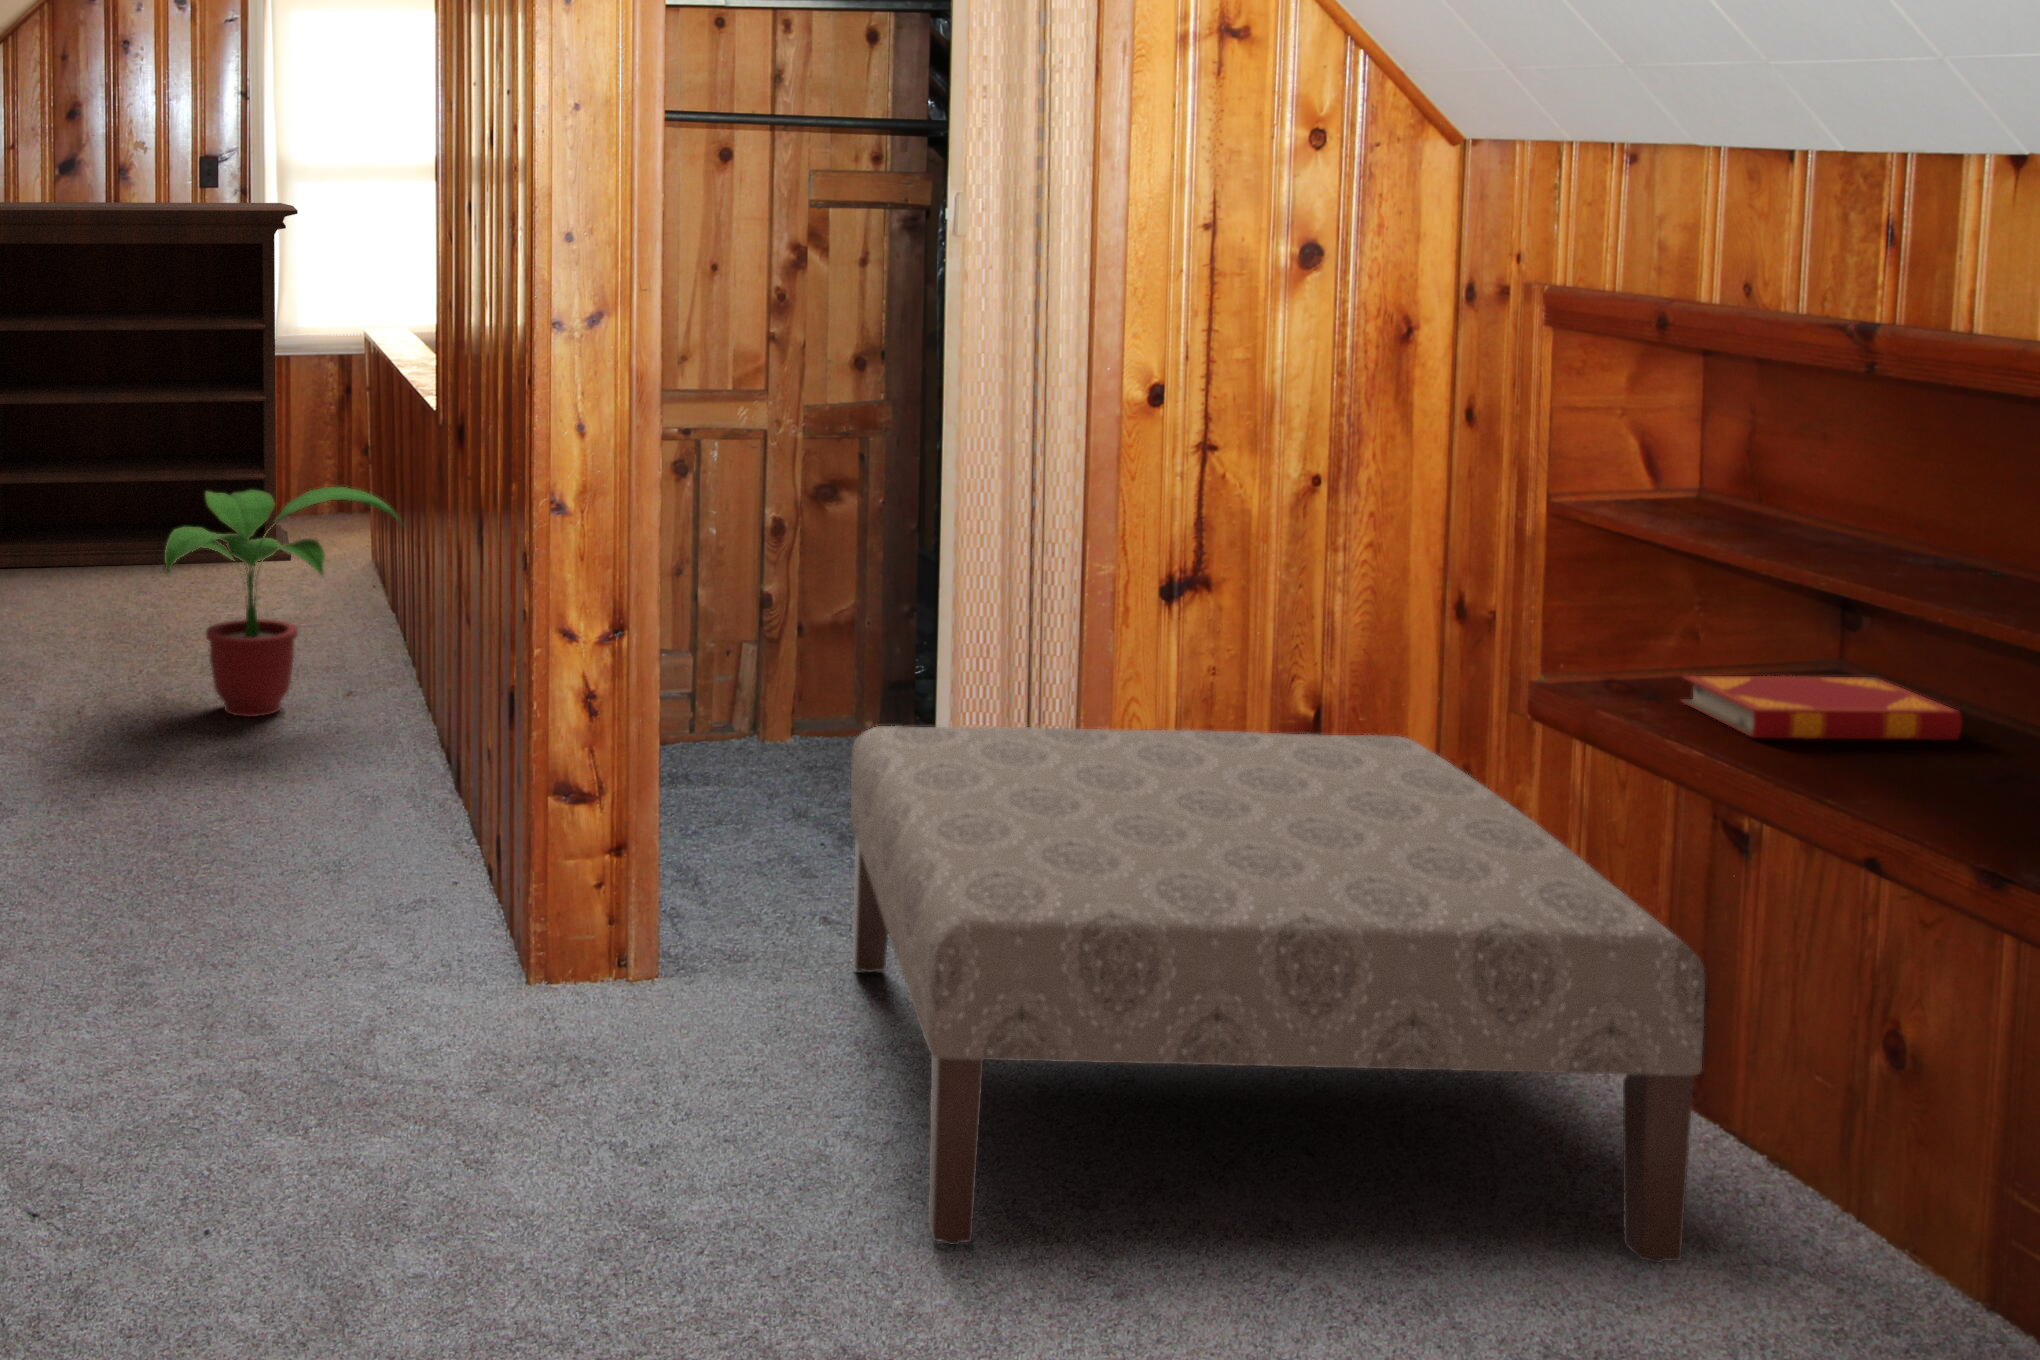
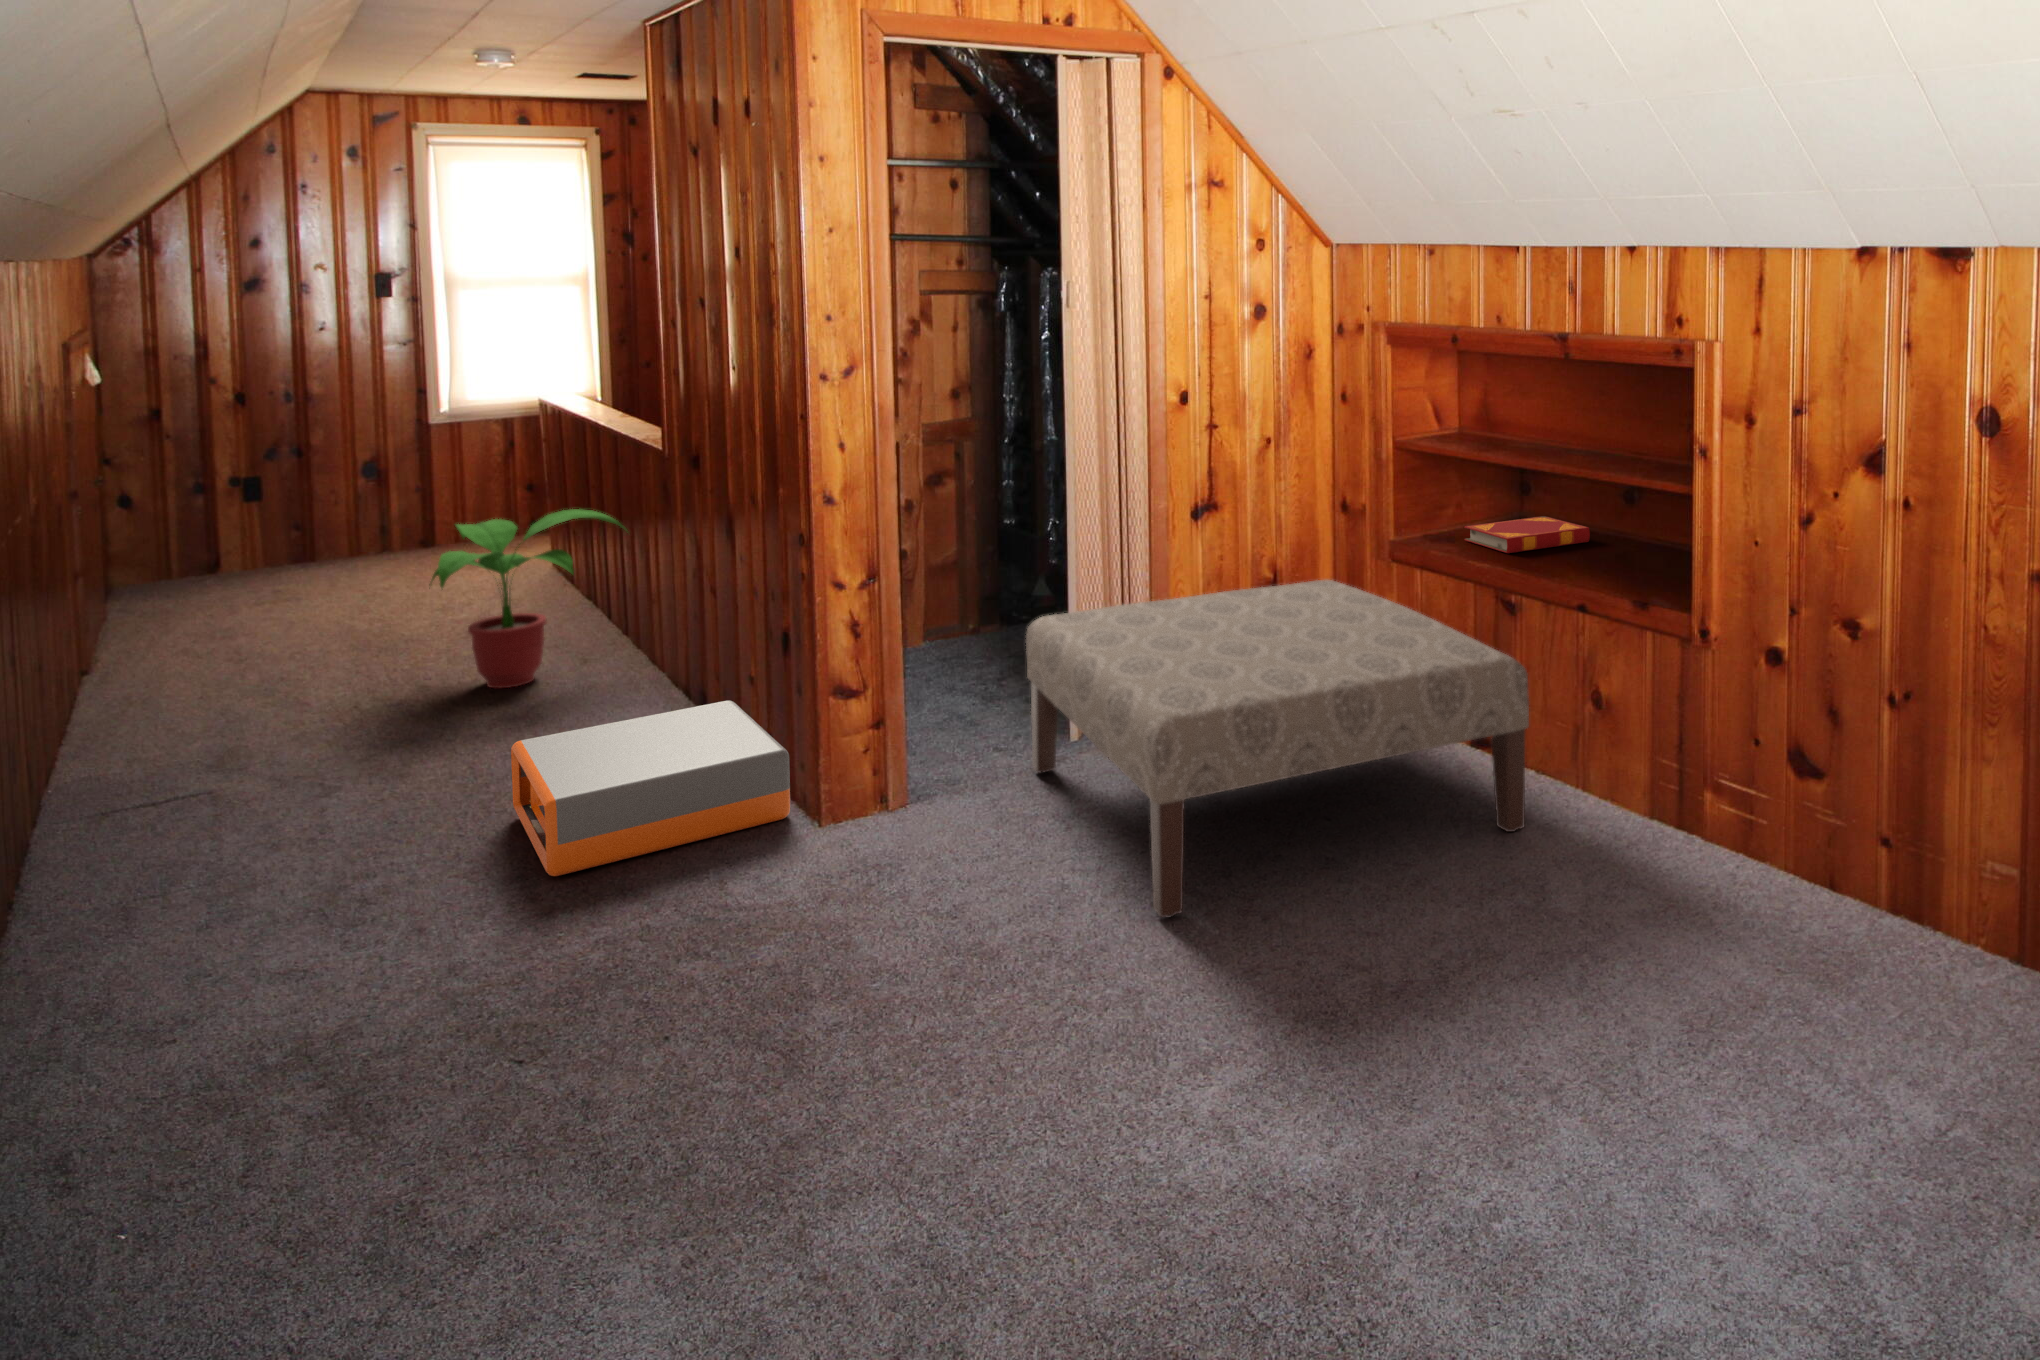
bookshelf: present [0,202,298,567] -> none [153,307,488,612]
storage box: none [176,779,495,974] -> present [511,700,790,876]

